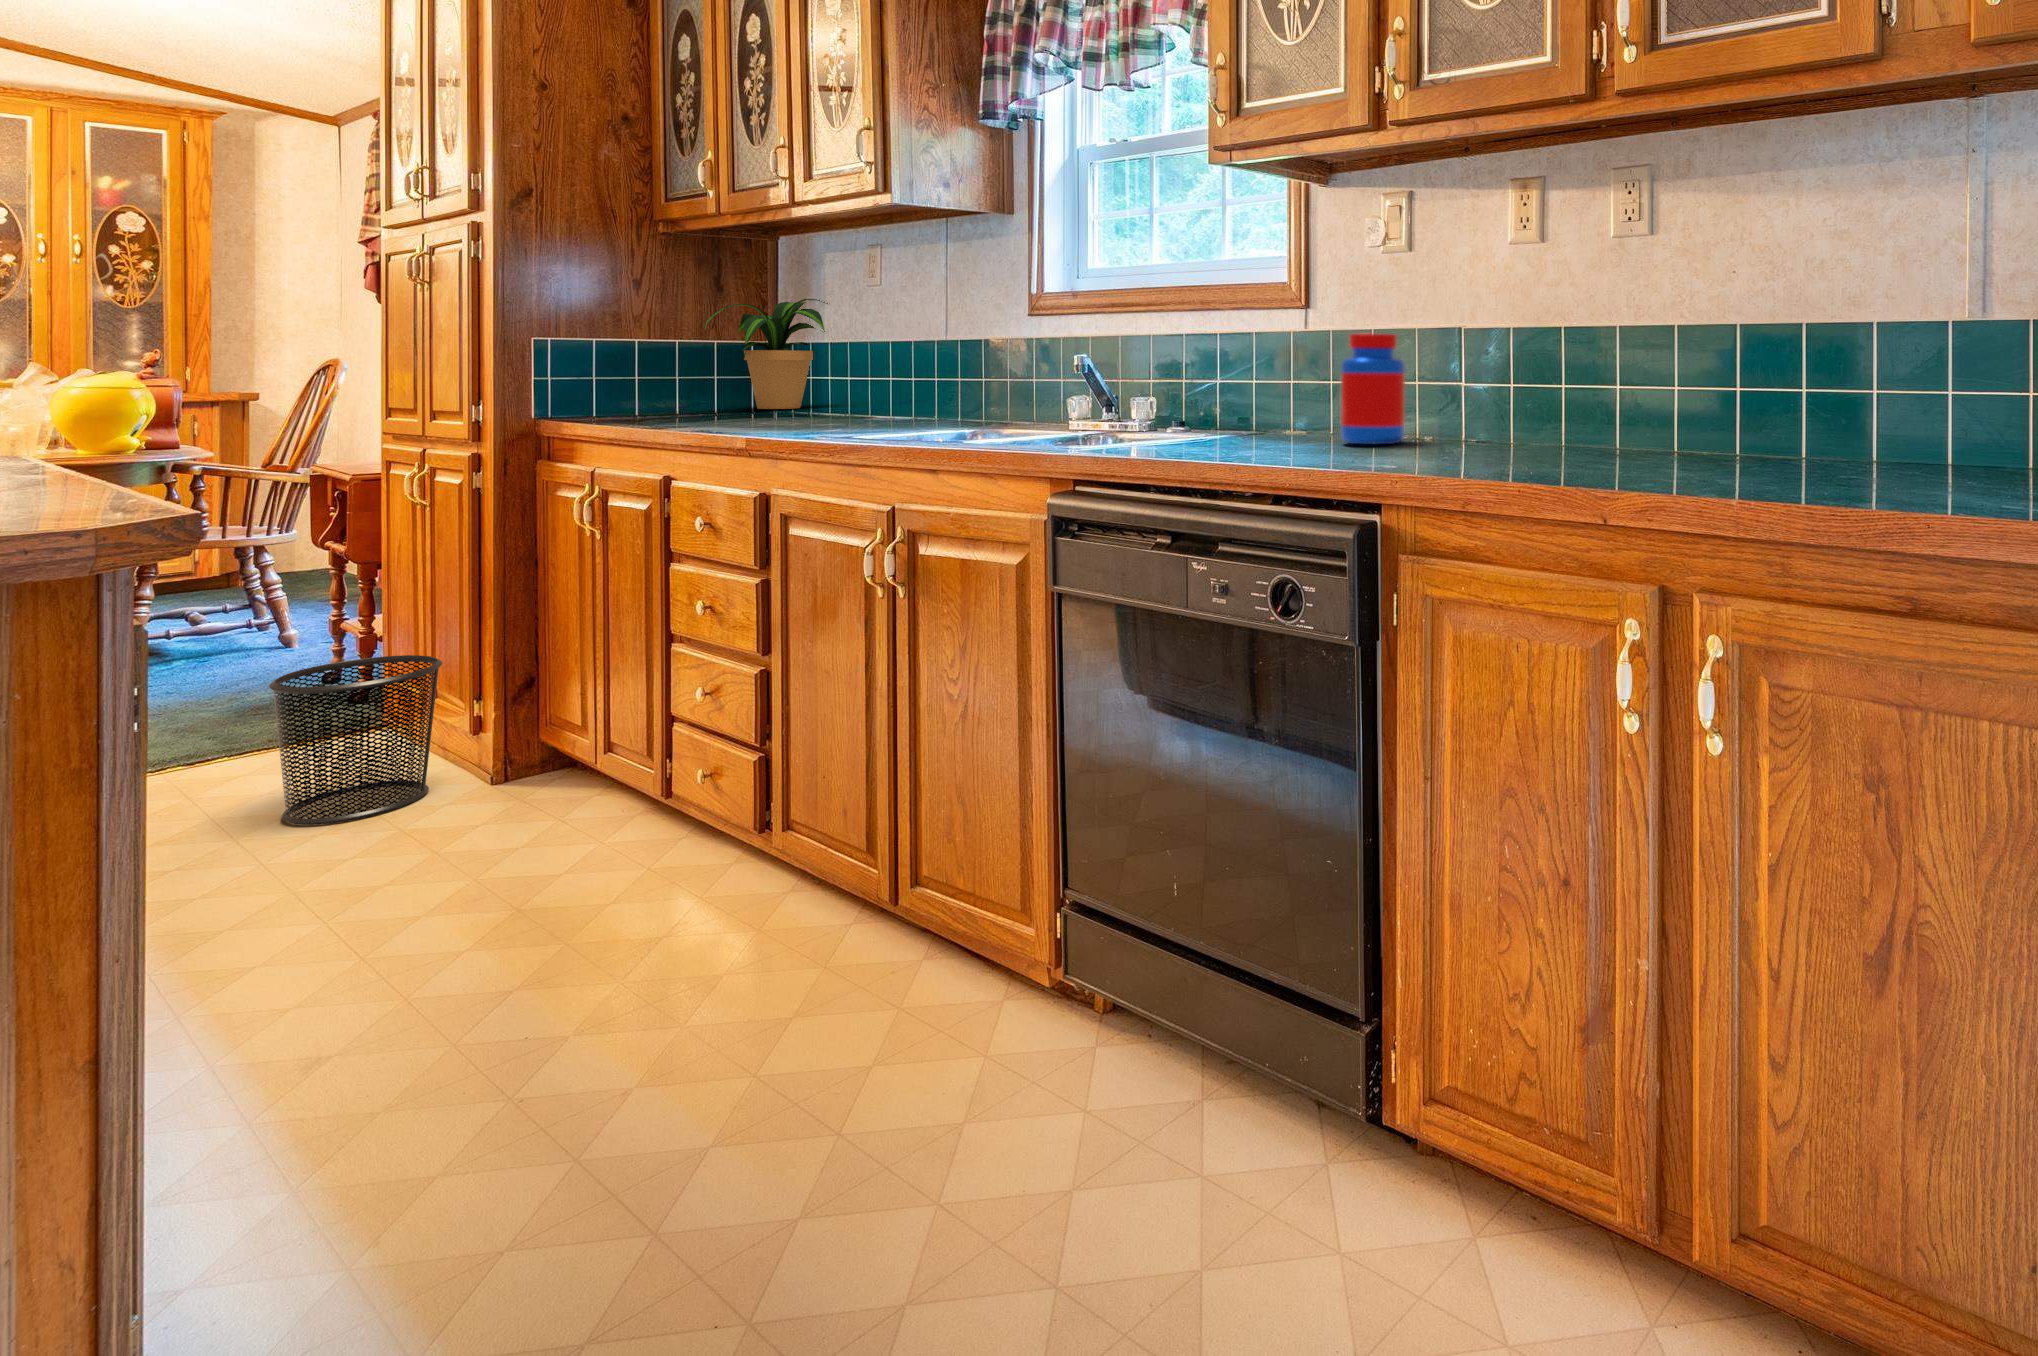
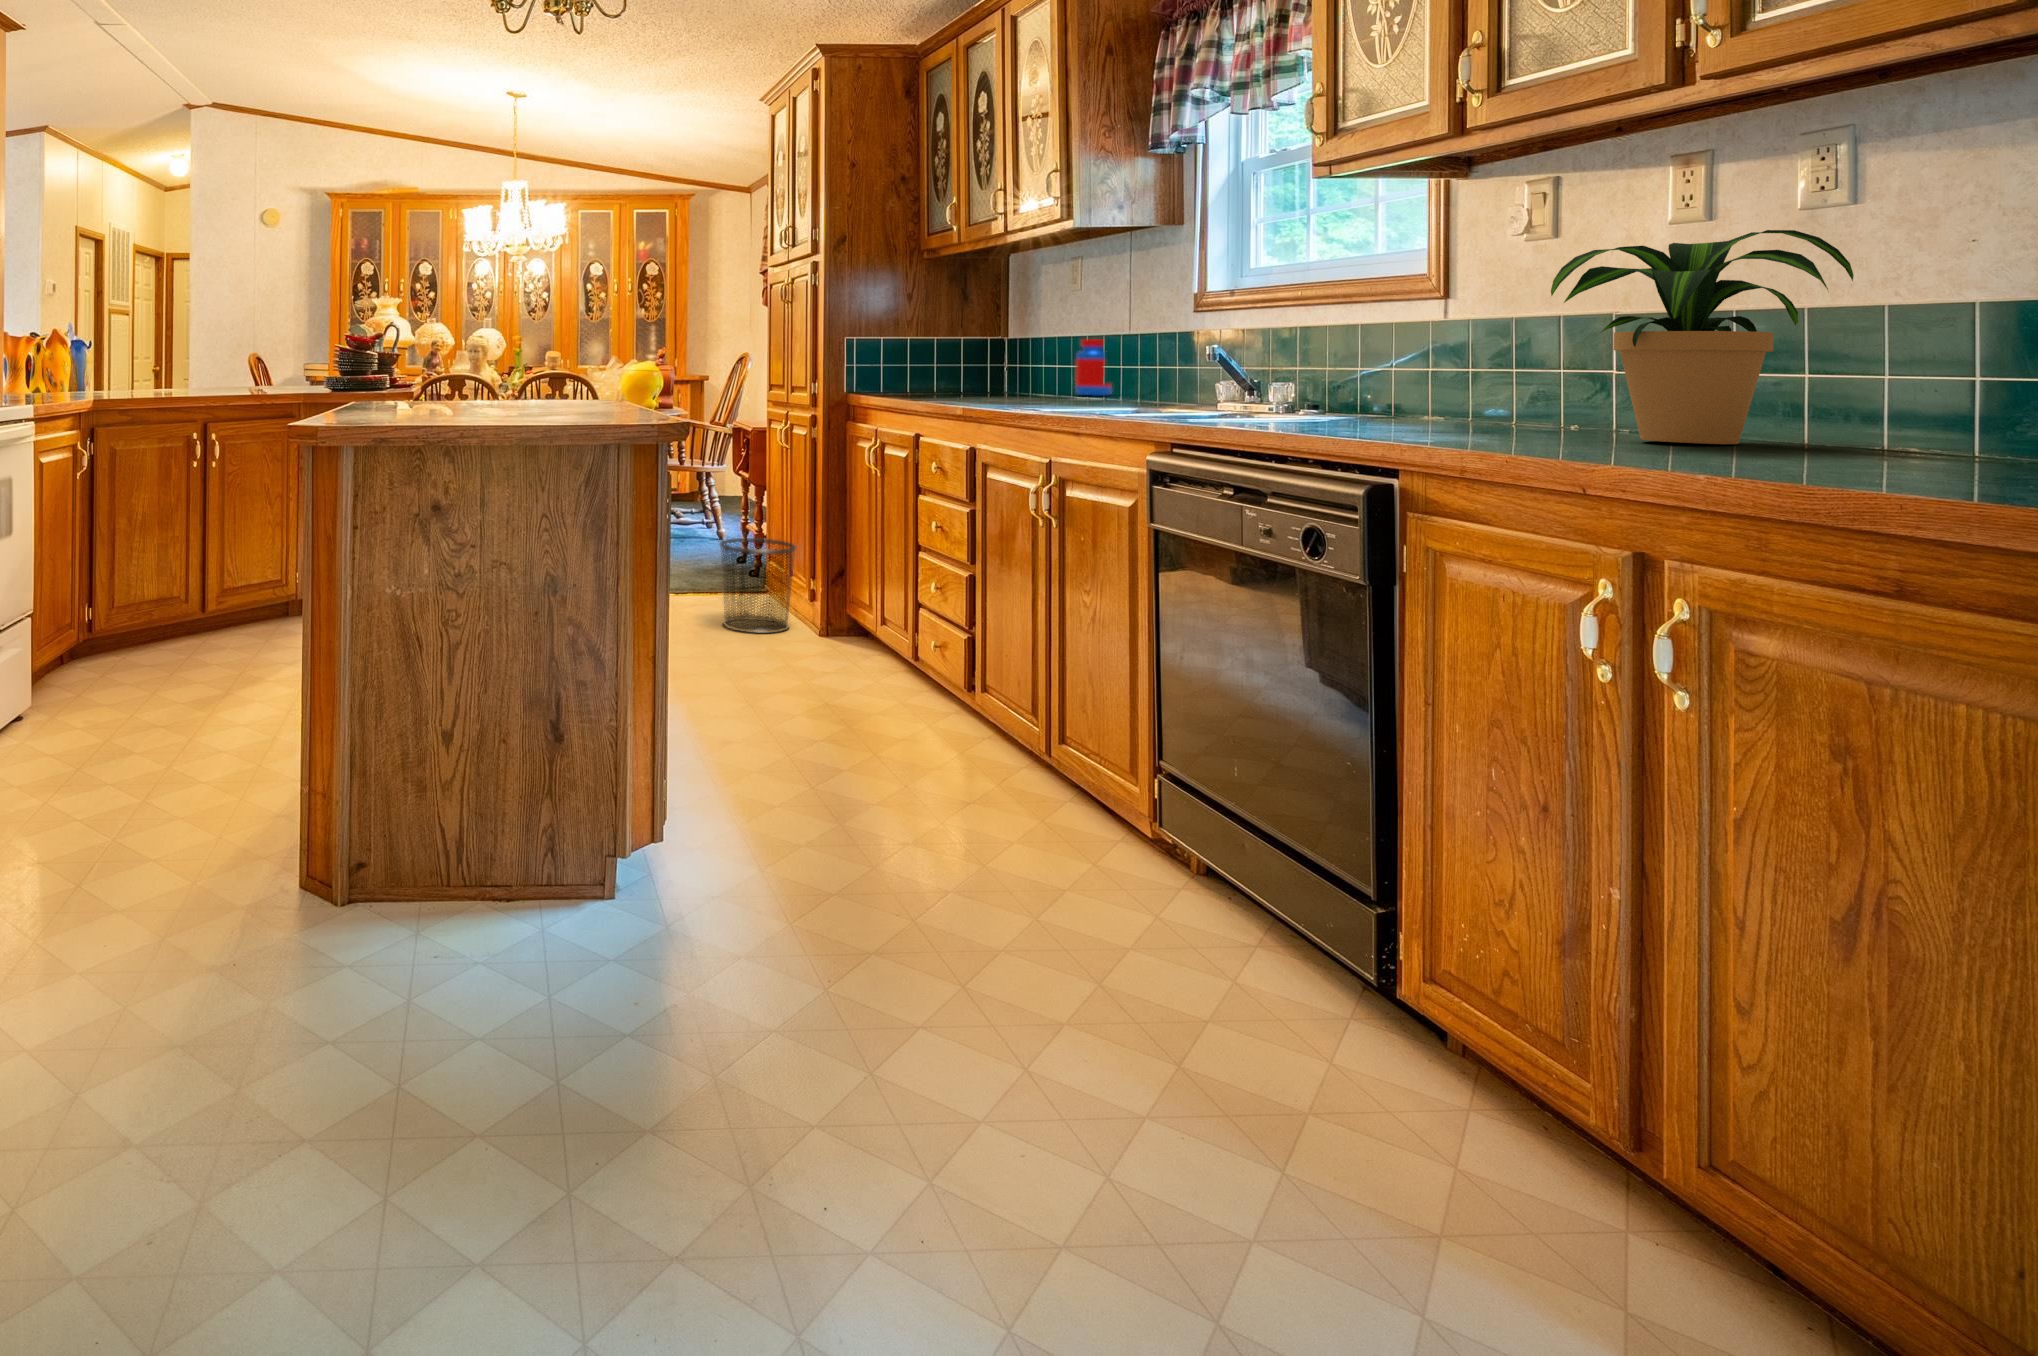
potted plant: present [705,299,828,409] -> present [1551,230,1854,444]
jar: present [1341,334,1405,444] -> present [1075,339,1112,396]

